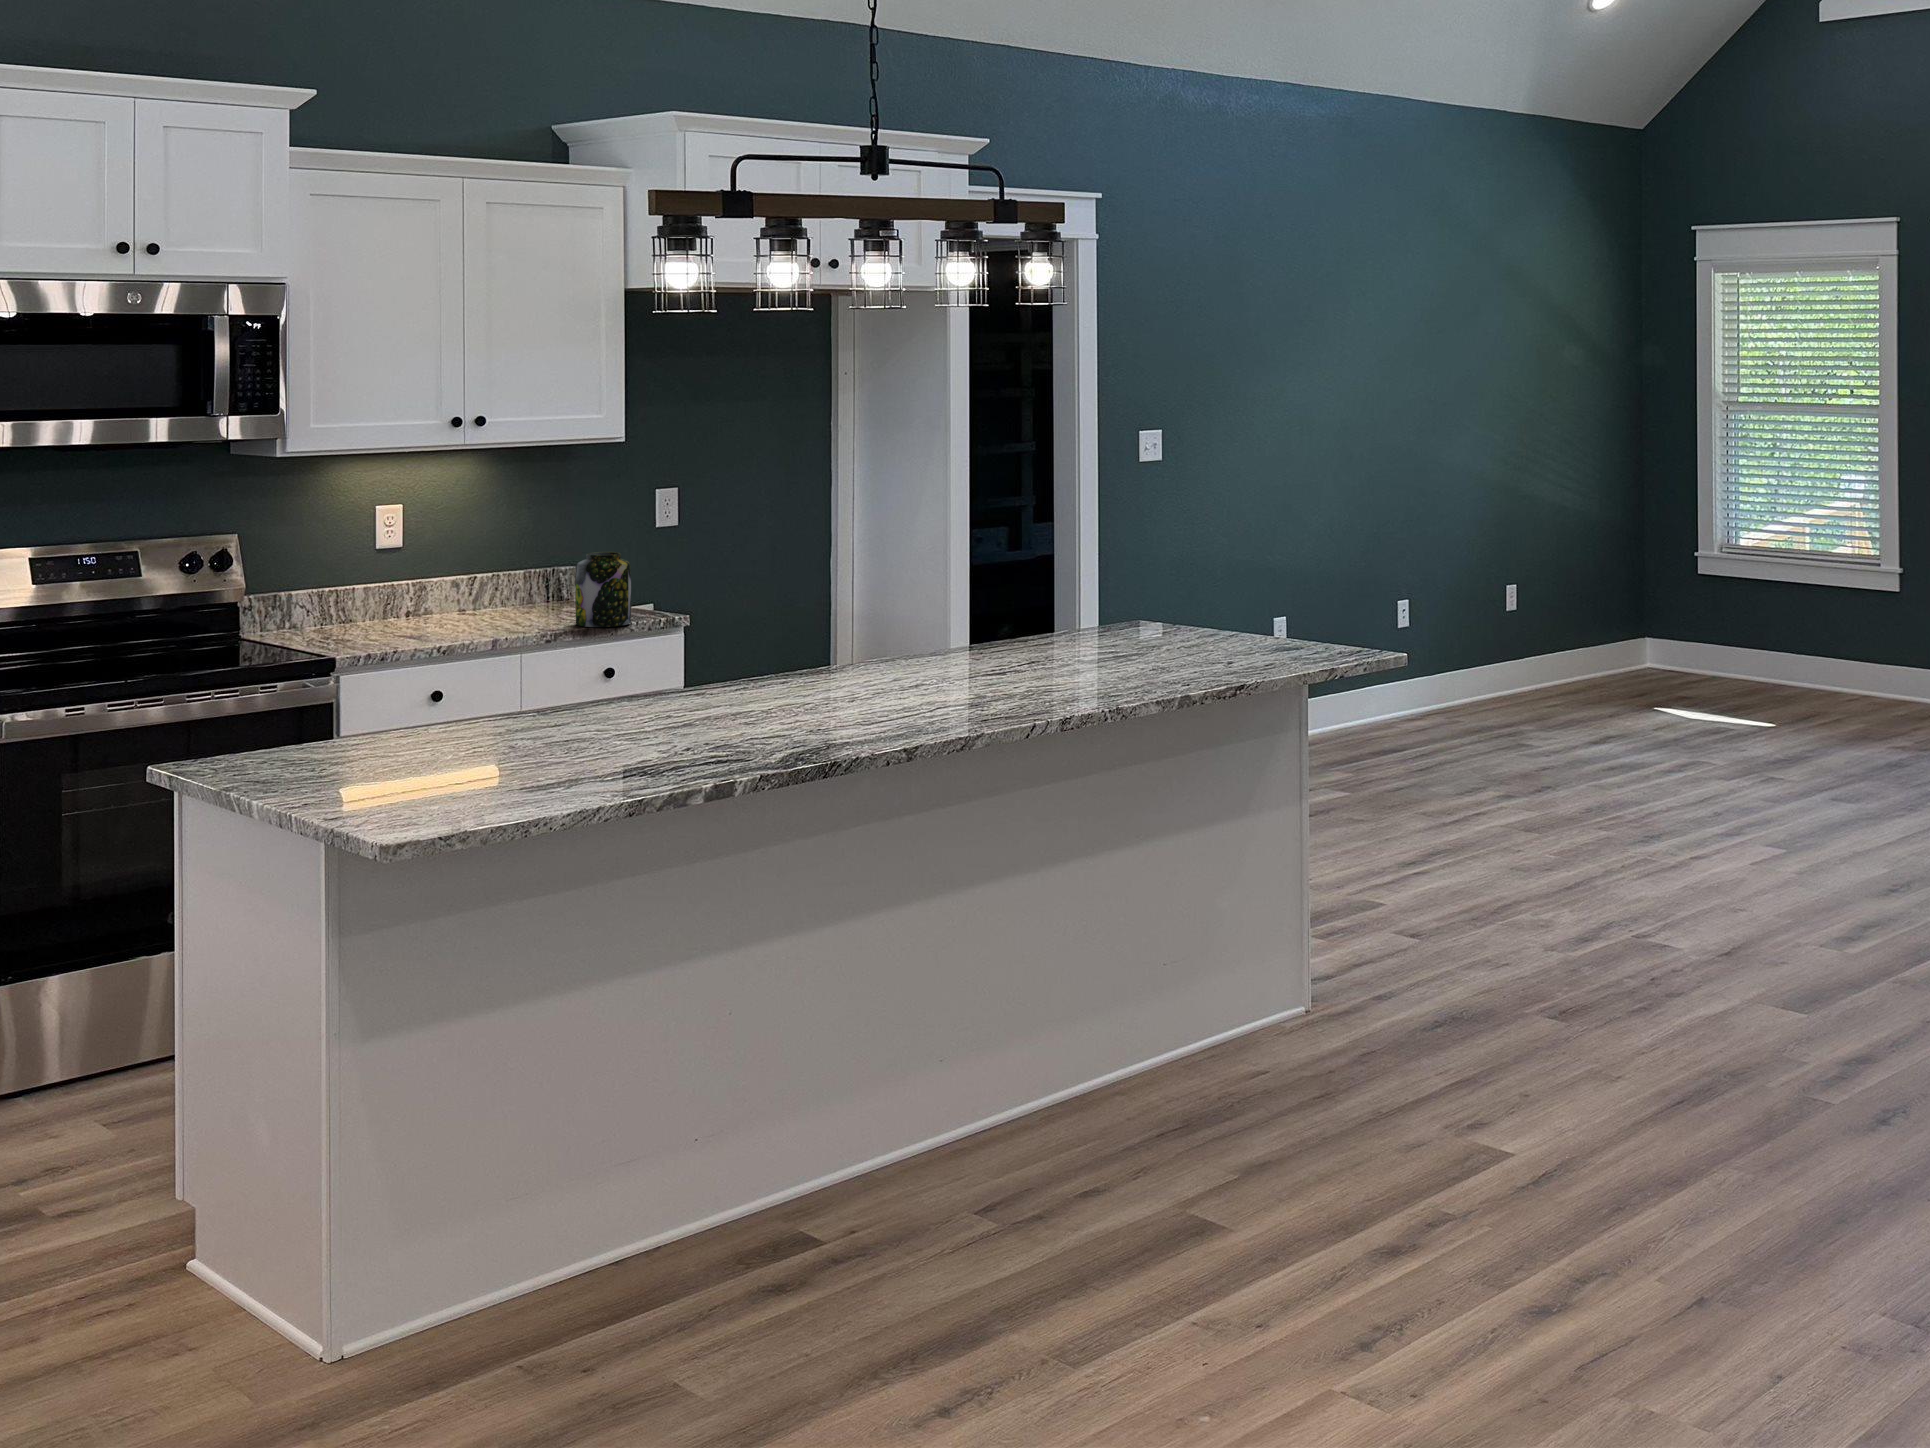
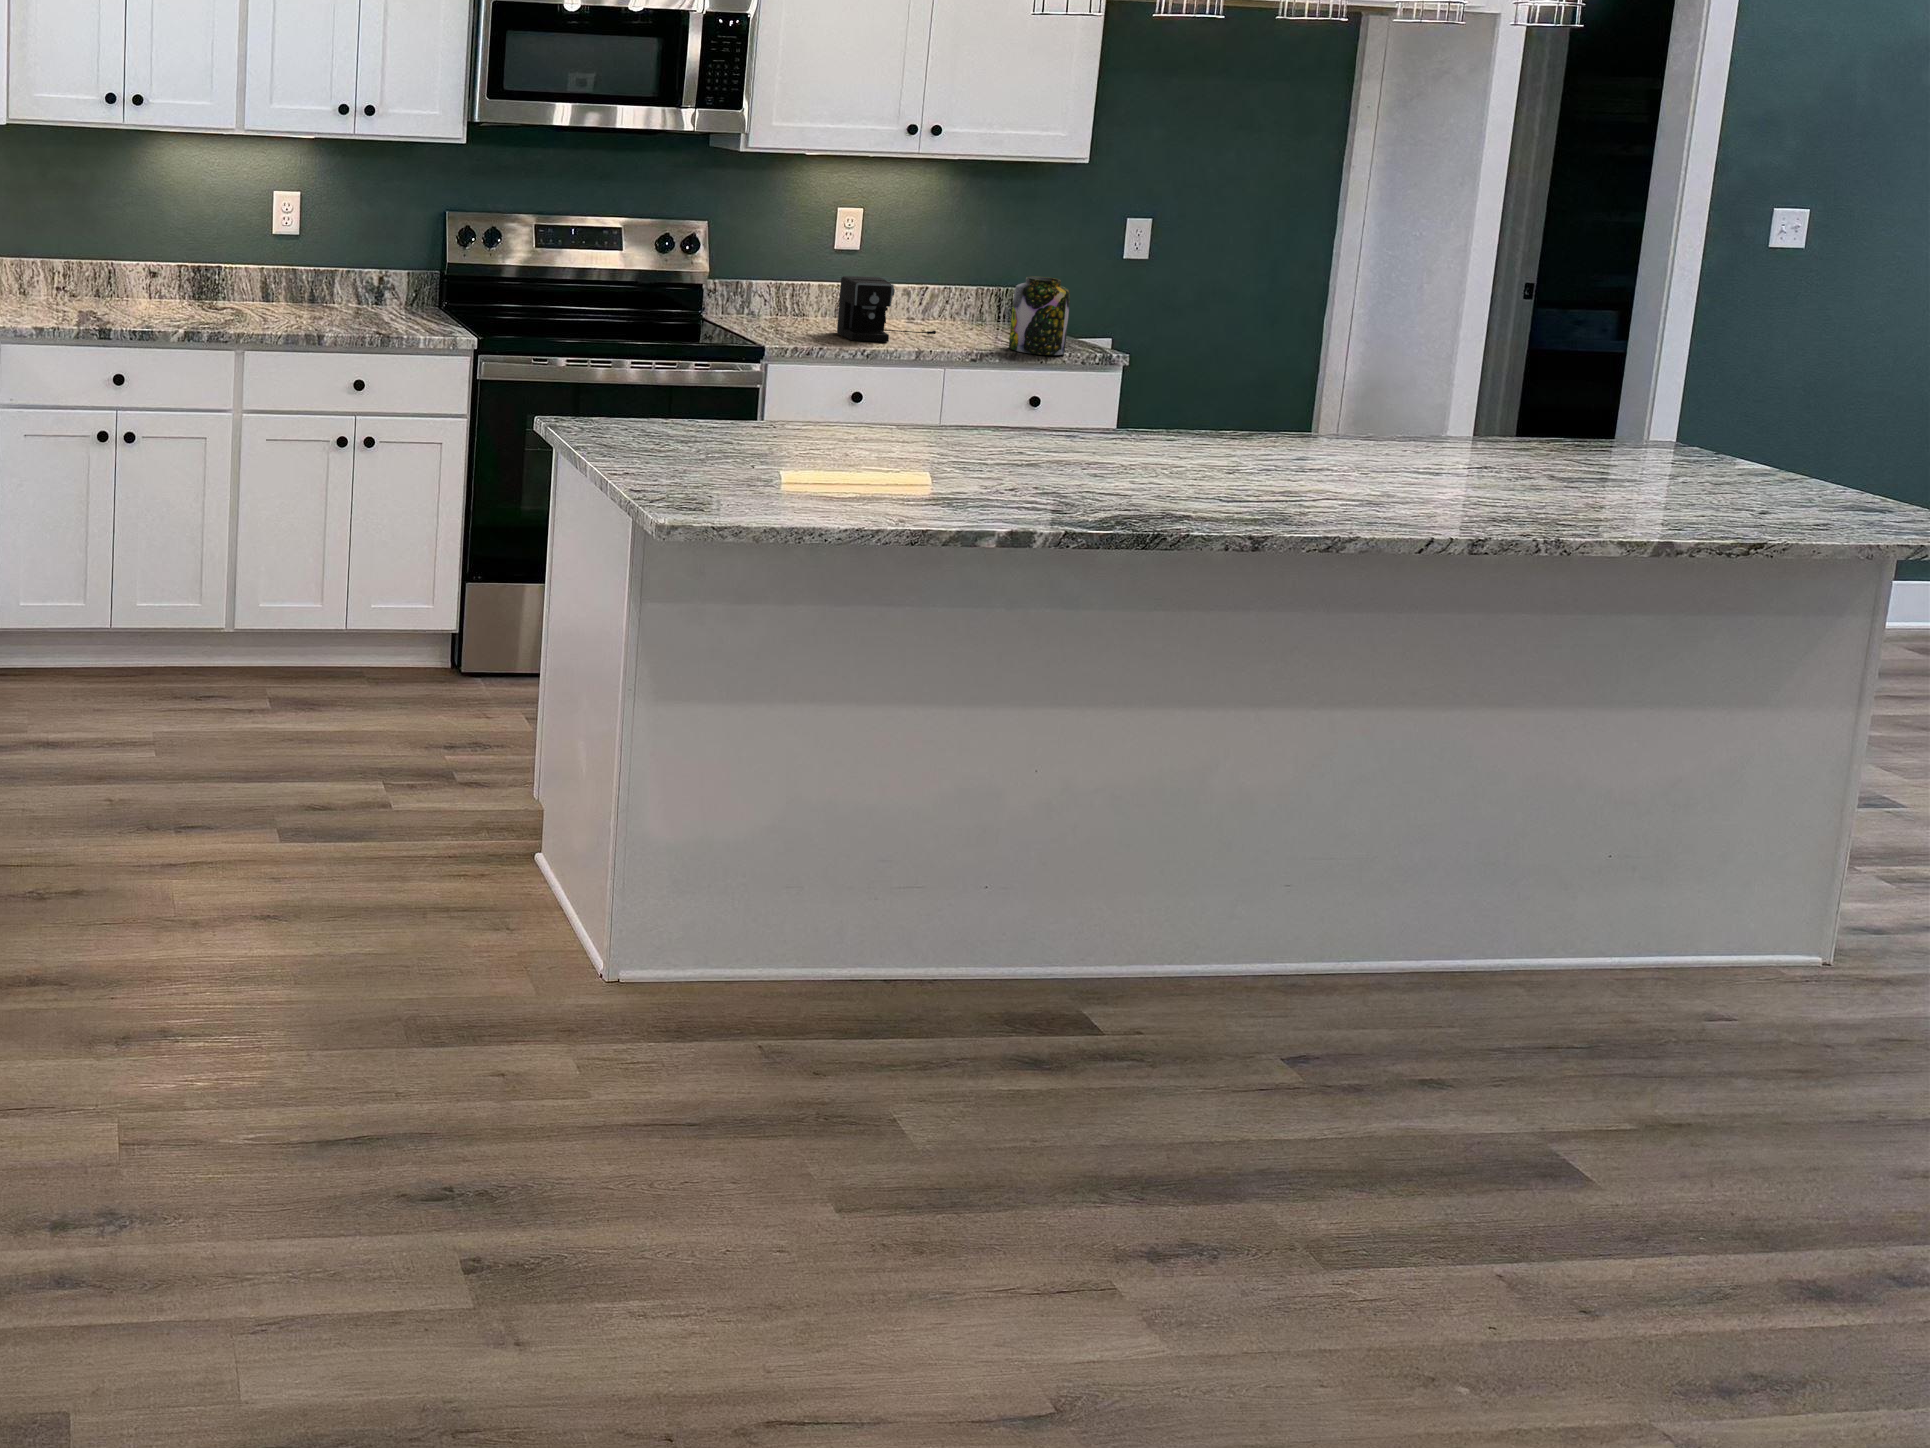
coffee maker: none [398,572,499,639] -> present [837,276,936,342]

